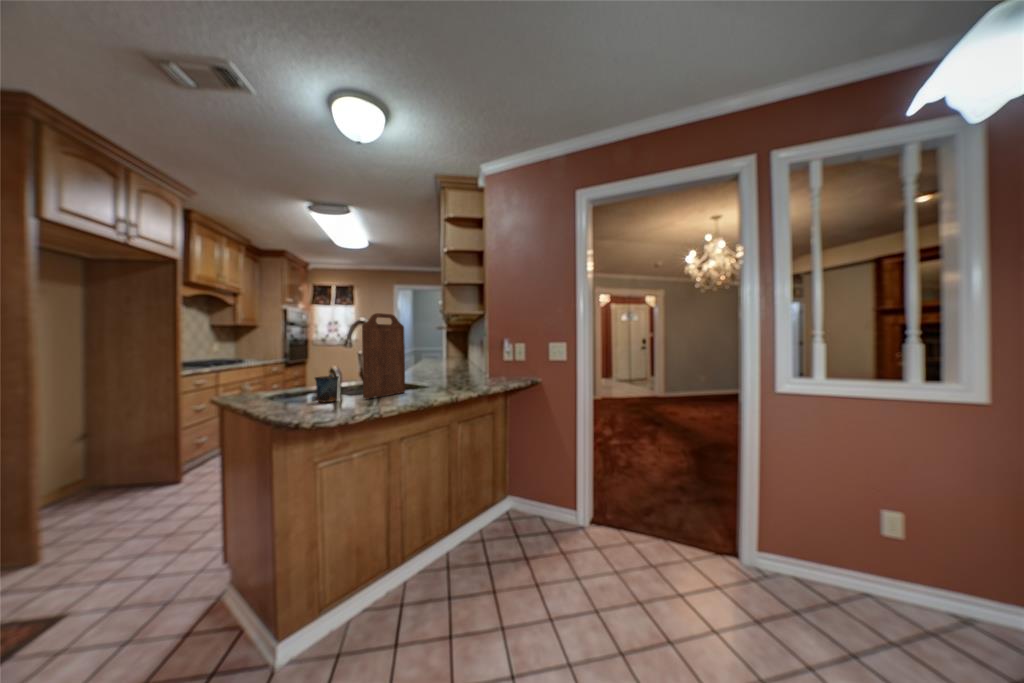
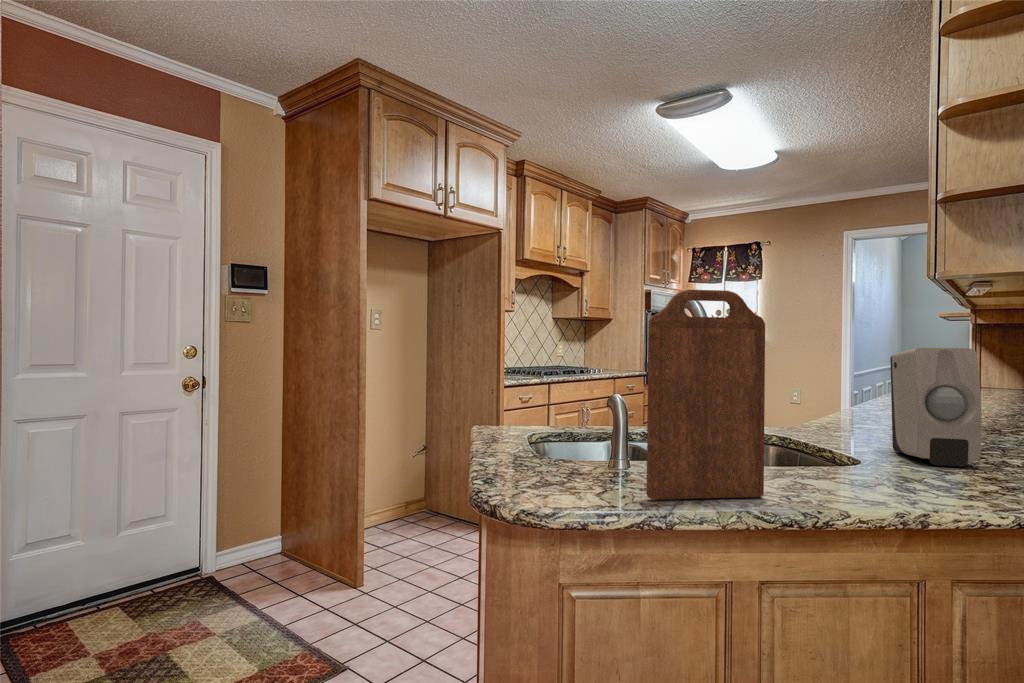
soap dispenser: none [434,337,463,378] -> present [890,348,981,467]
mug: present [315,374,339,402] -> none [553,427,604,491]

